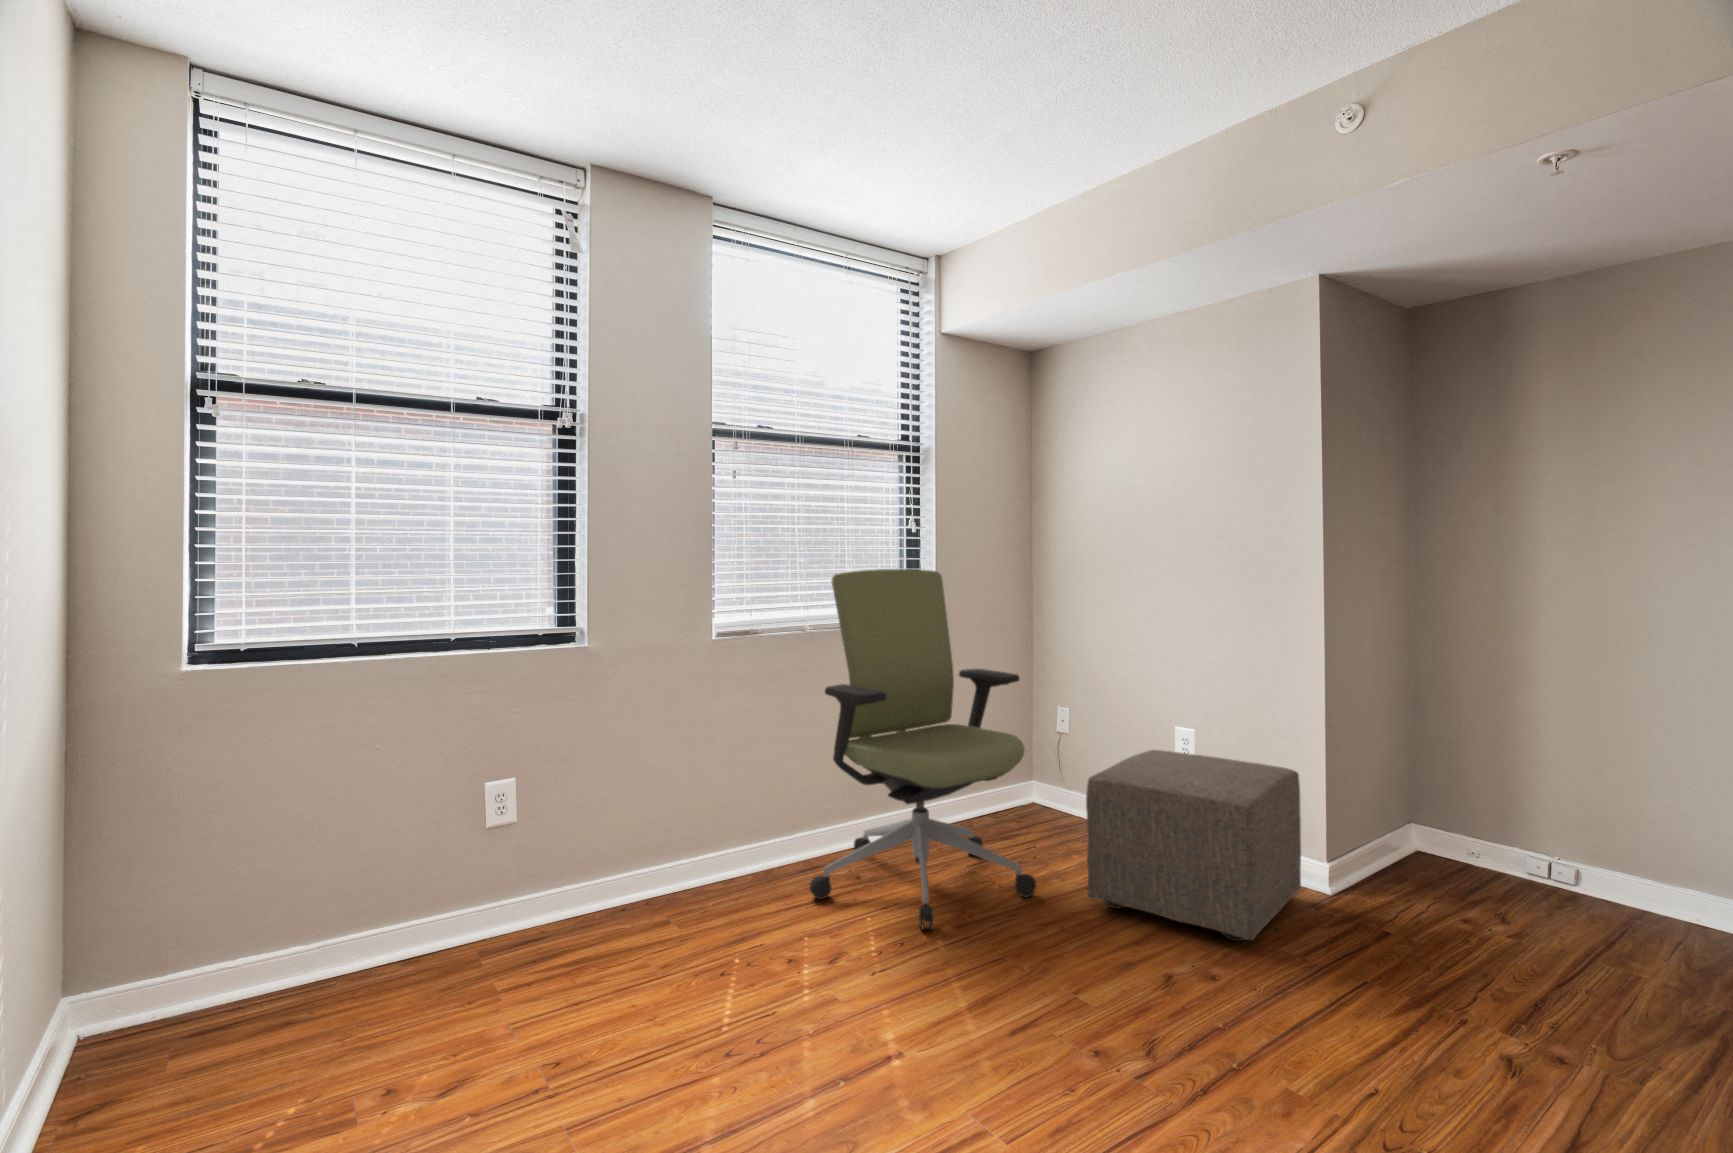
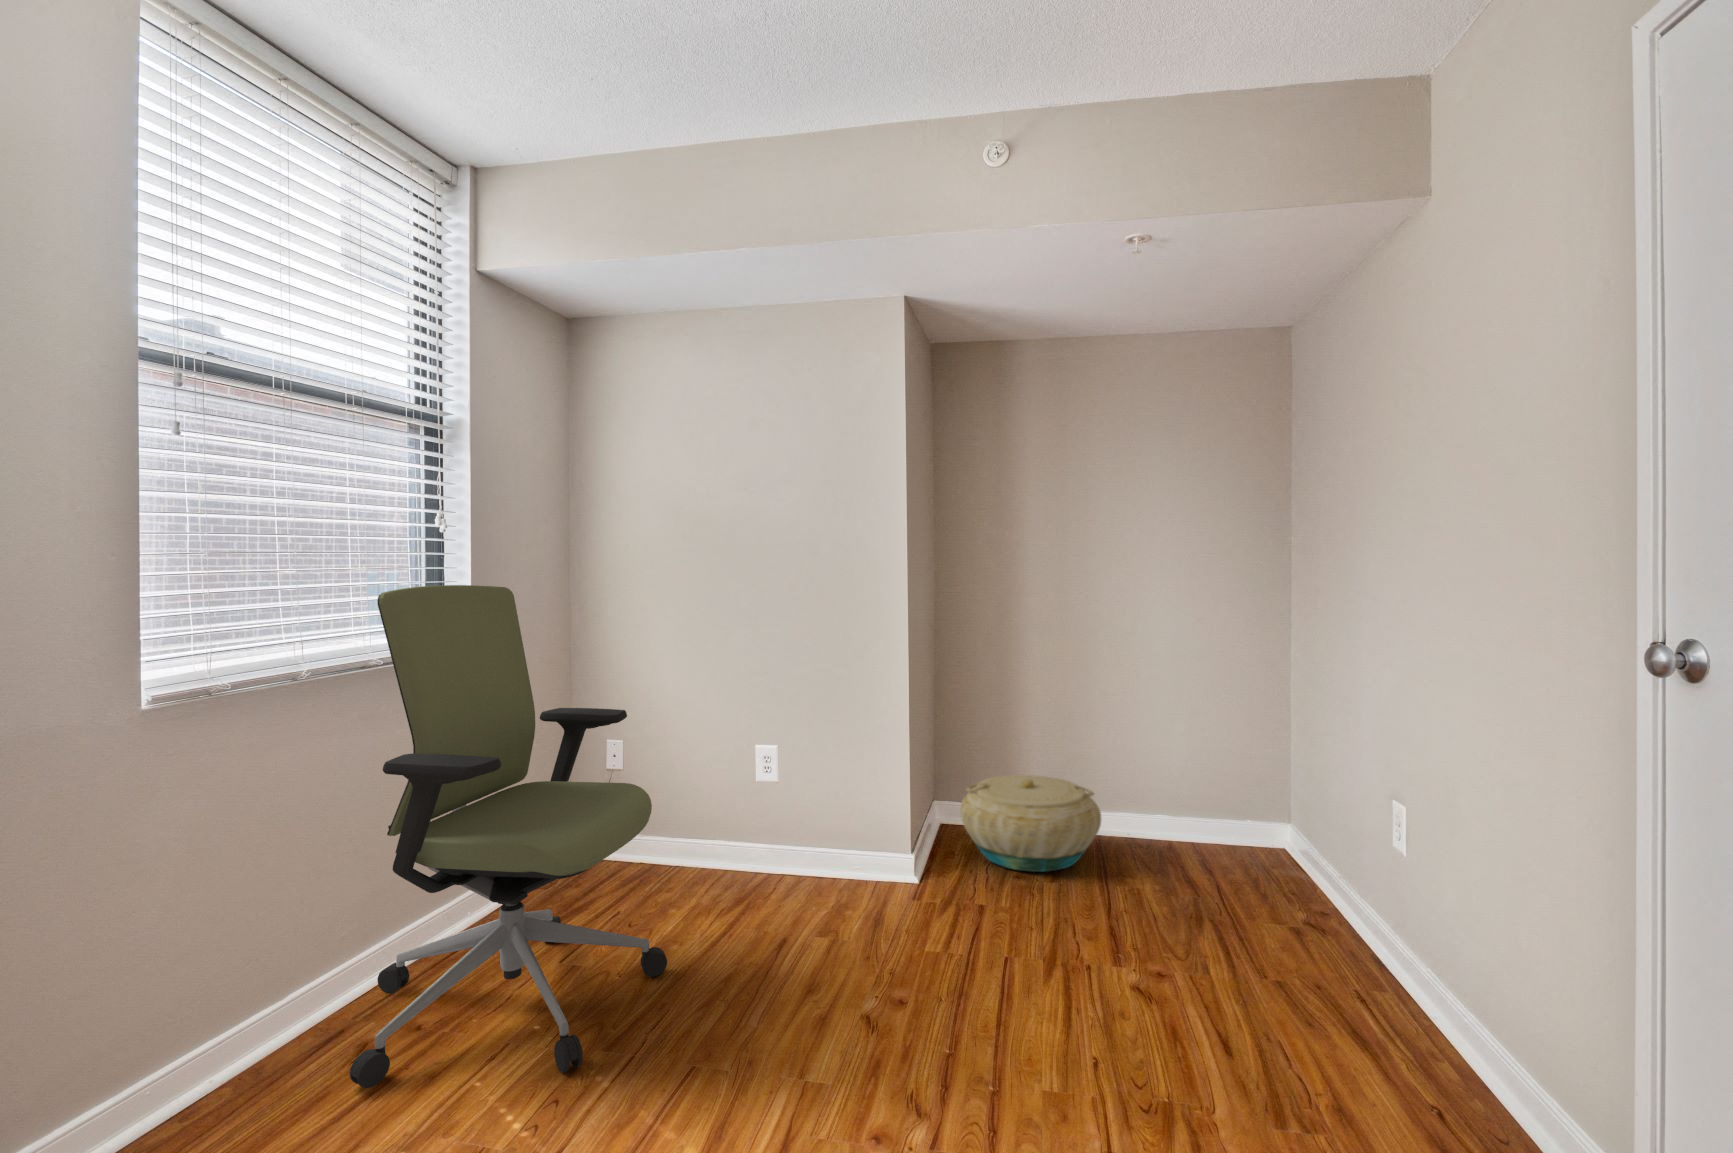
ottoman: present [1086,750,1301,941] -> none [728,770,908,956]
basket: none [1419,810,1639,938] -> present [960,775,1101,872]

